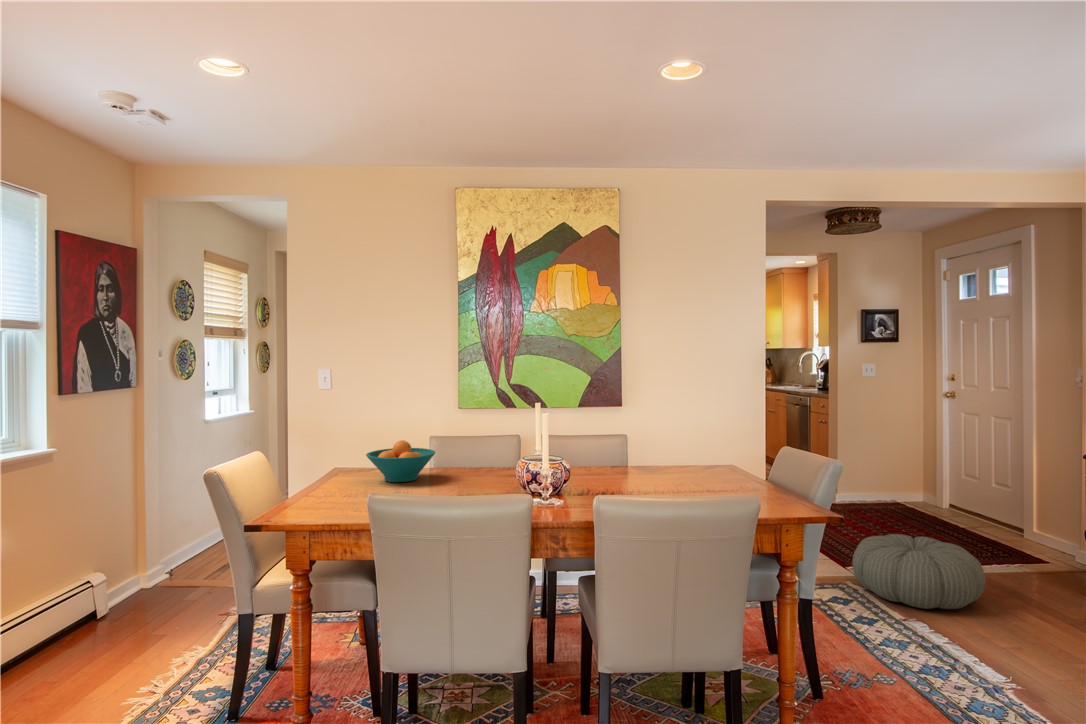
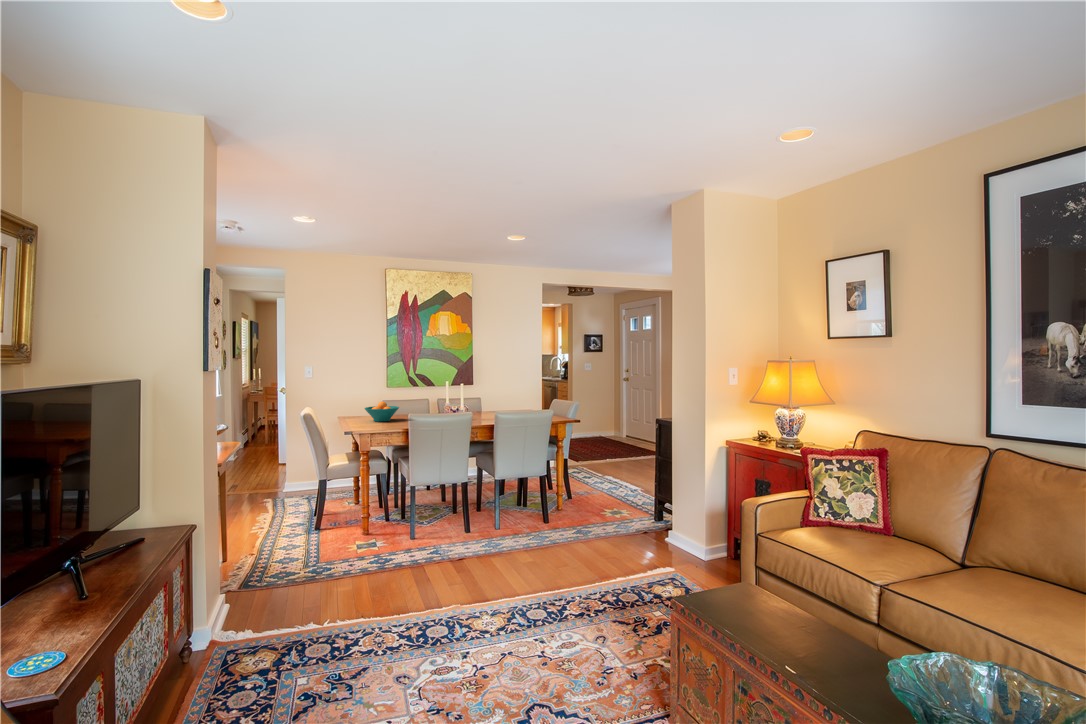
pouf: present [852,534,985,609] -> none [582,443,634,472]

